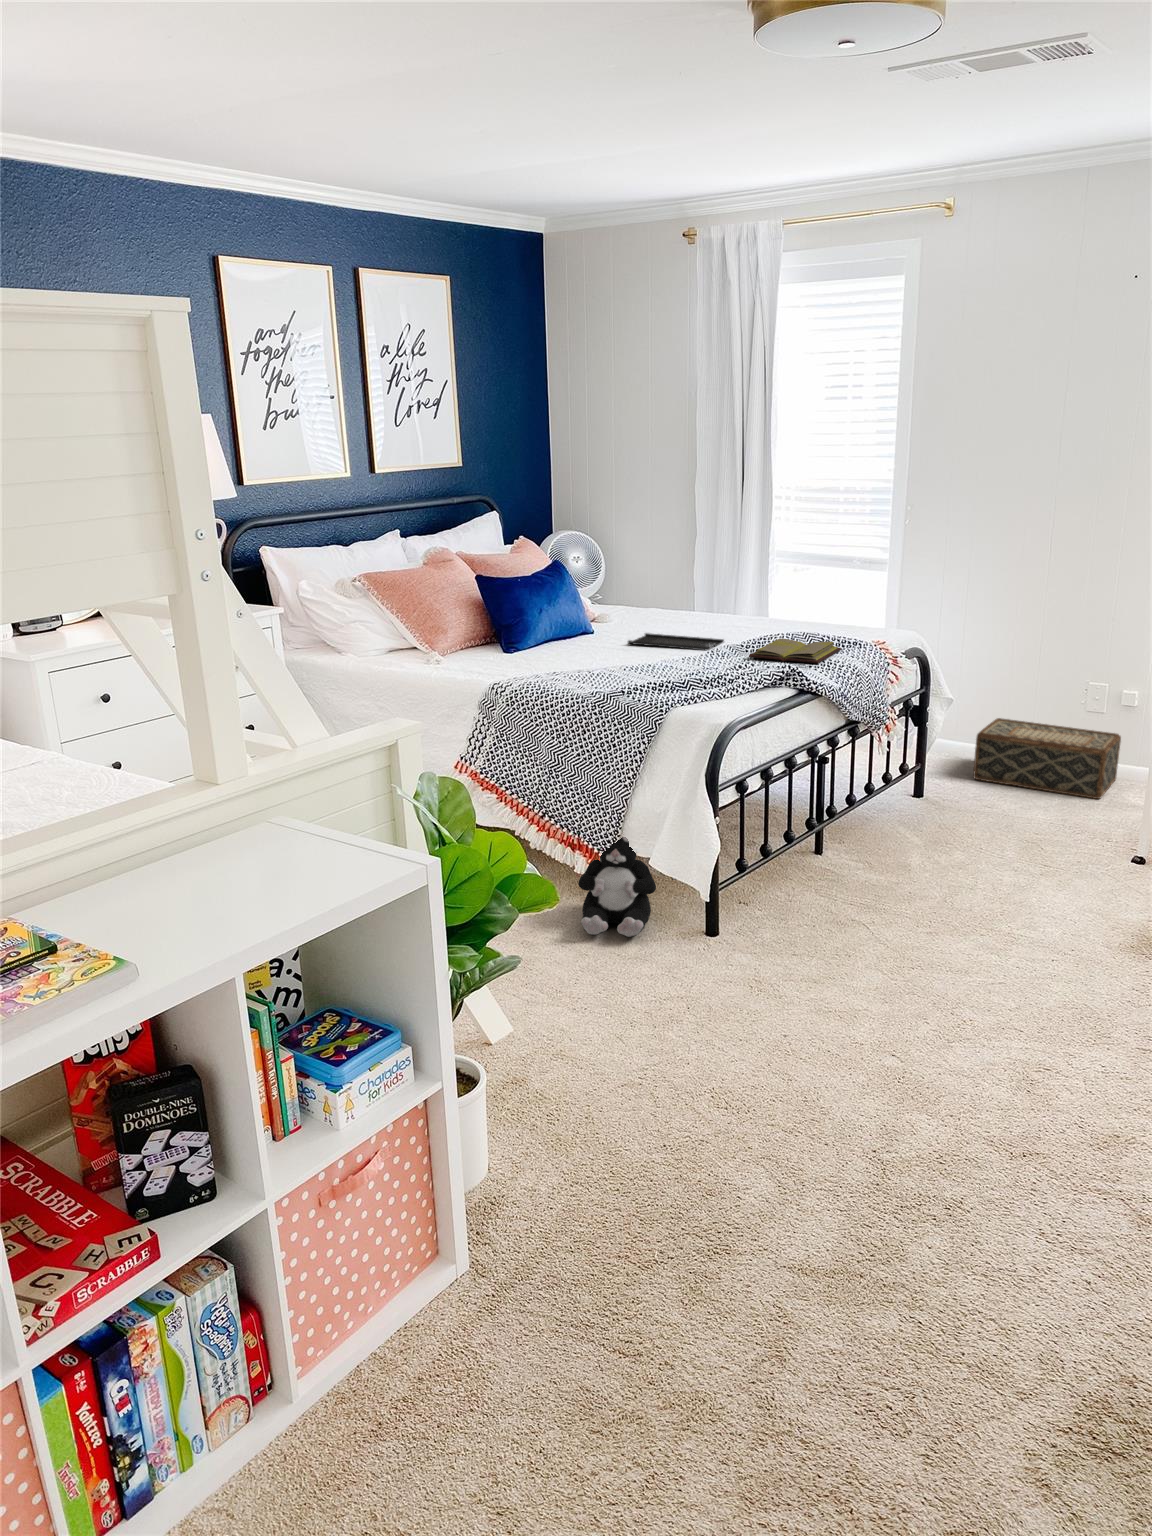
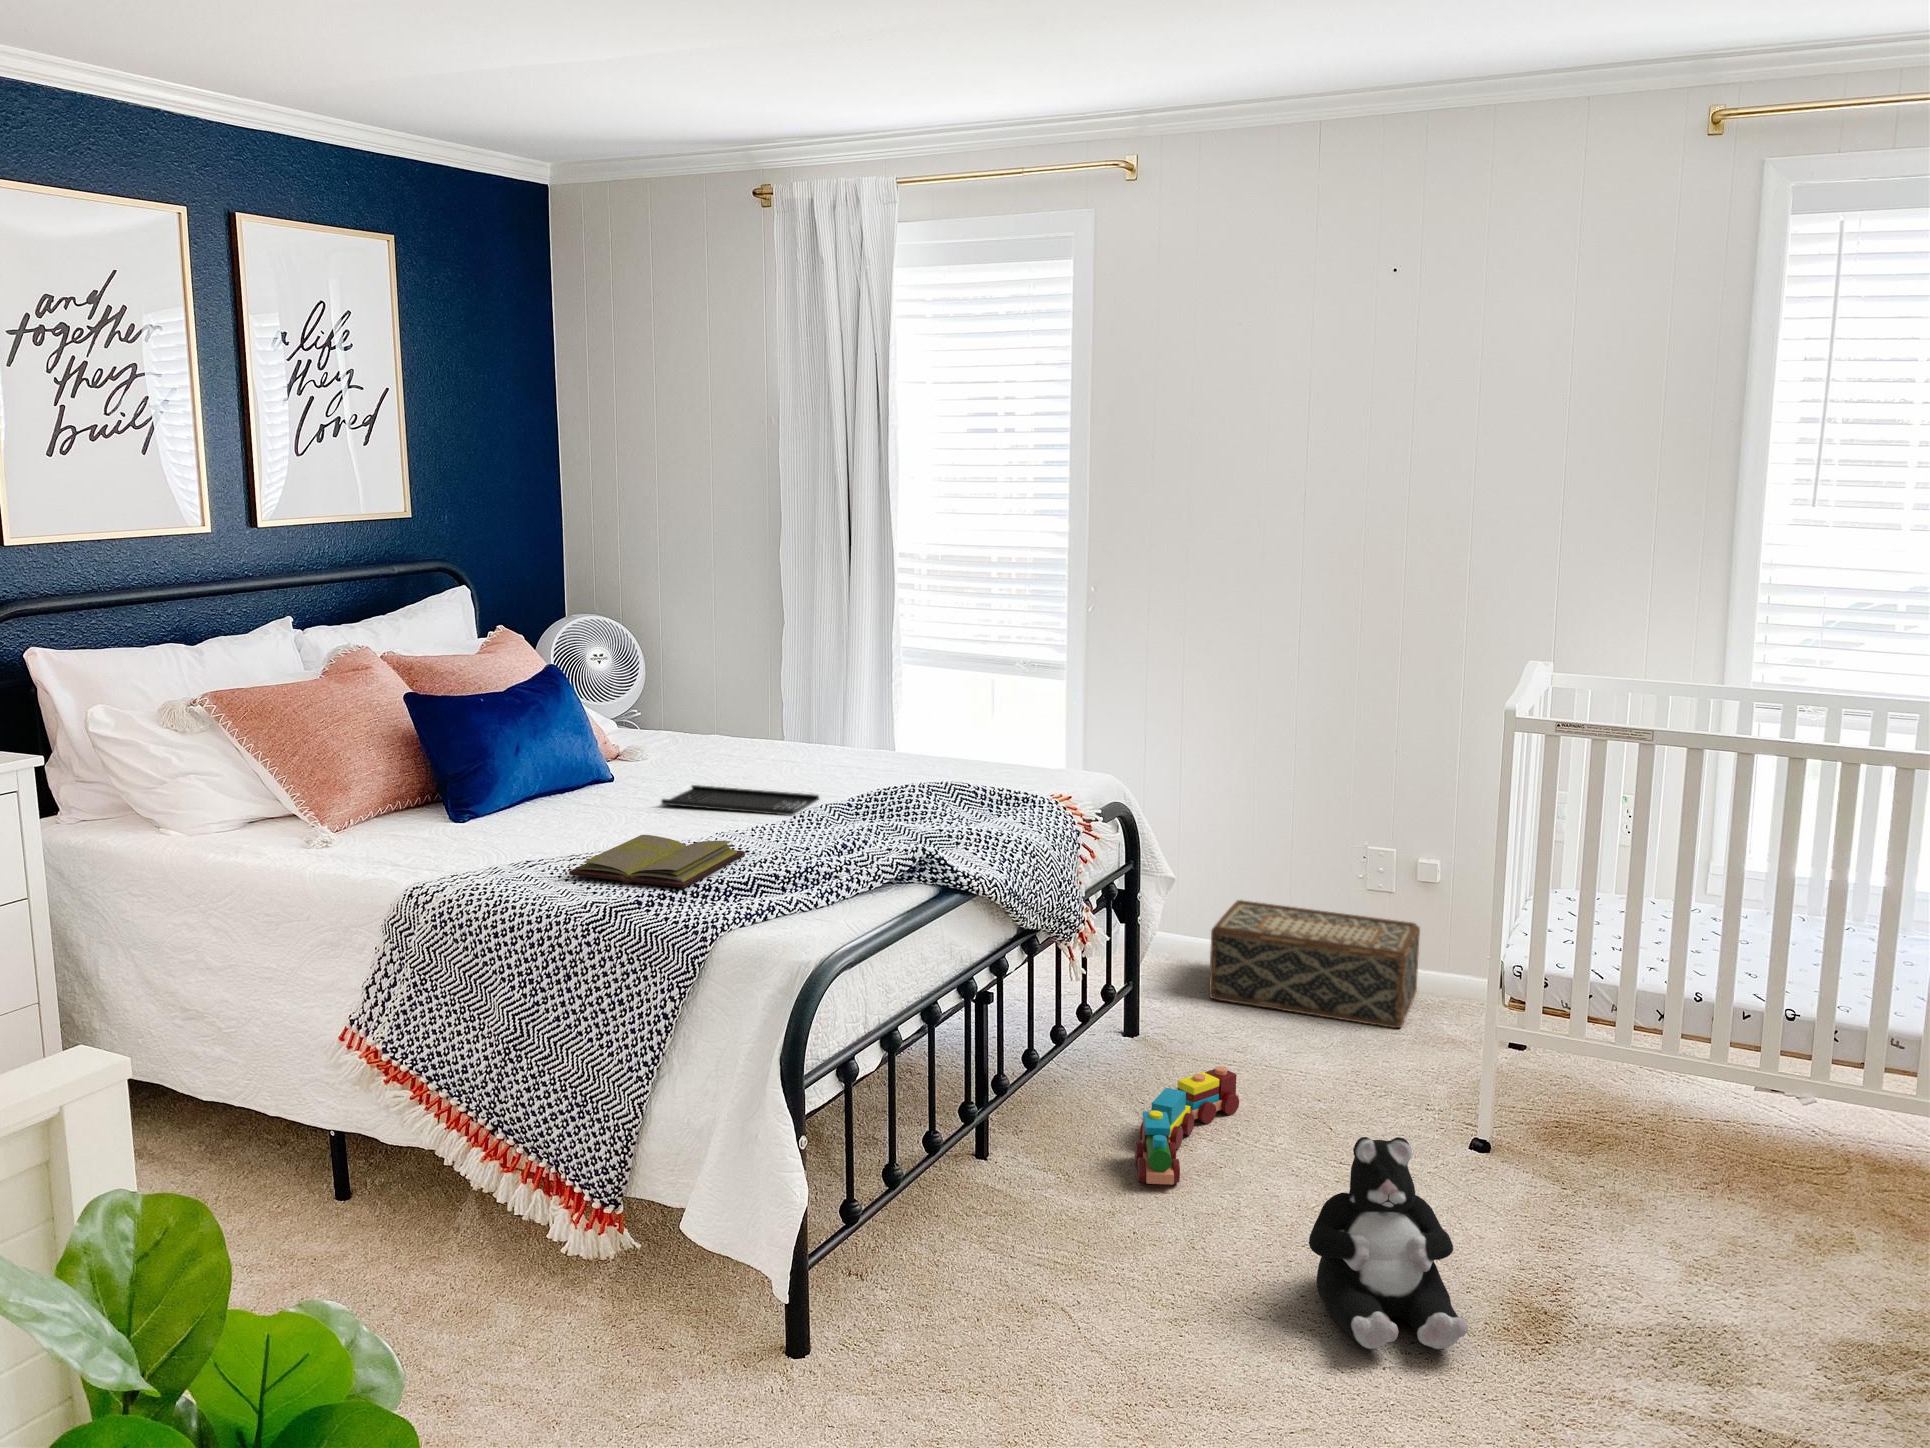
diary: present [749,639,841,663] -> present [569,835,745,888]
toy train: none [913,811,983,872] -> present [1135,1066,1239,1184]
plush toy: present [578,837,656,937] -> present [1309,1137,1468,1349]

